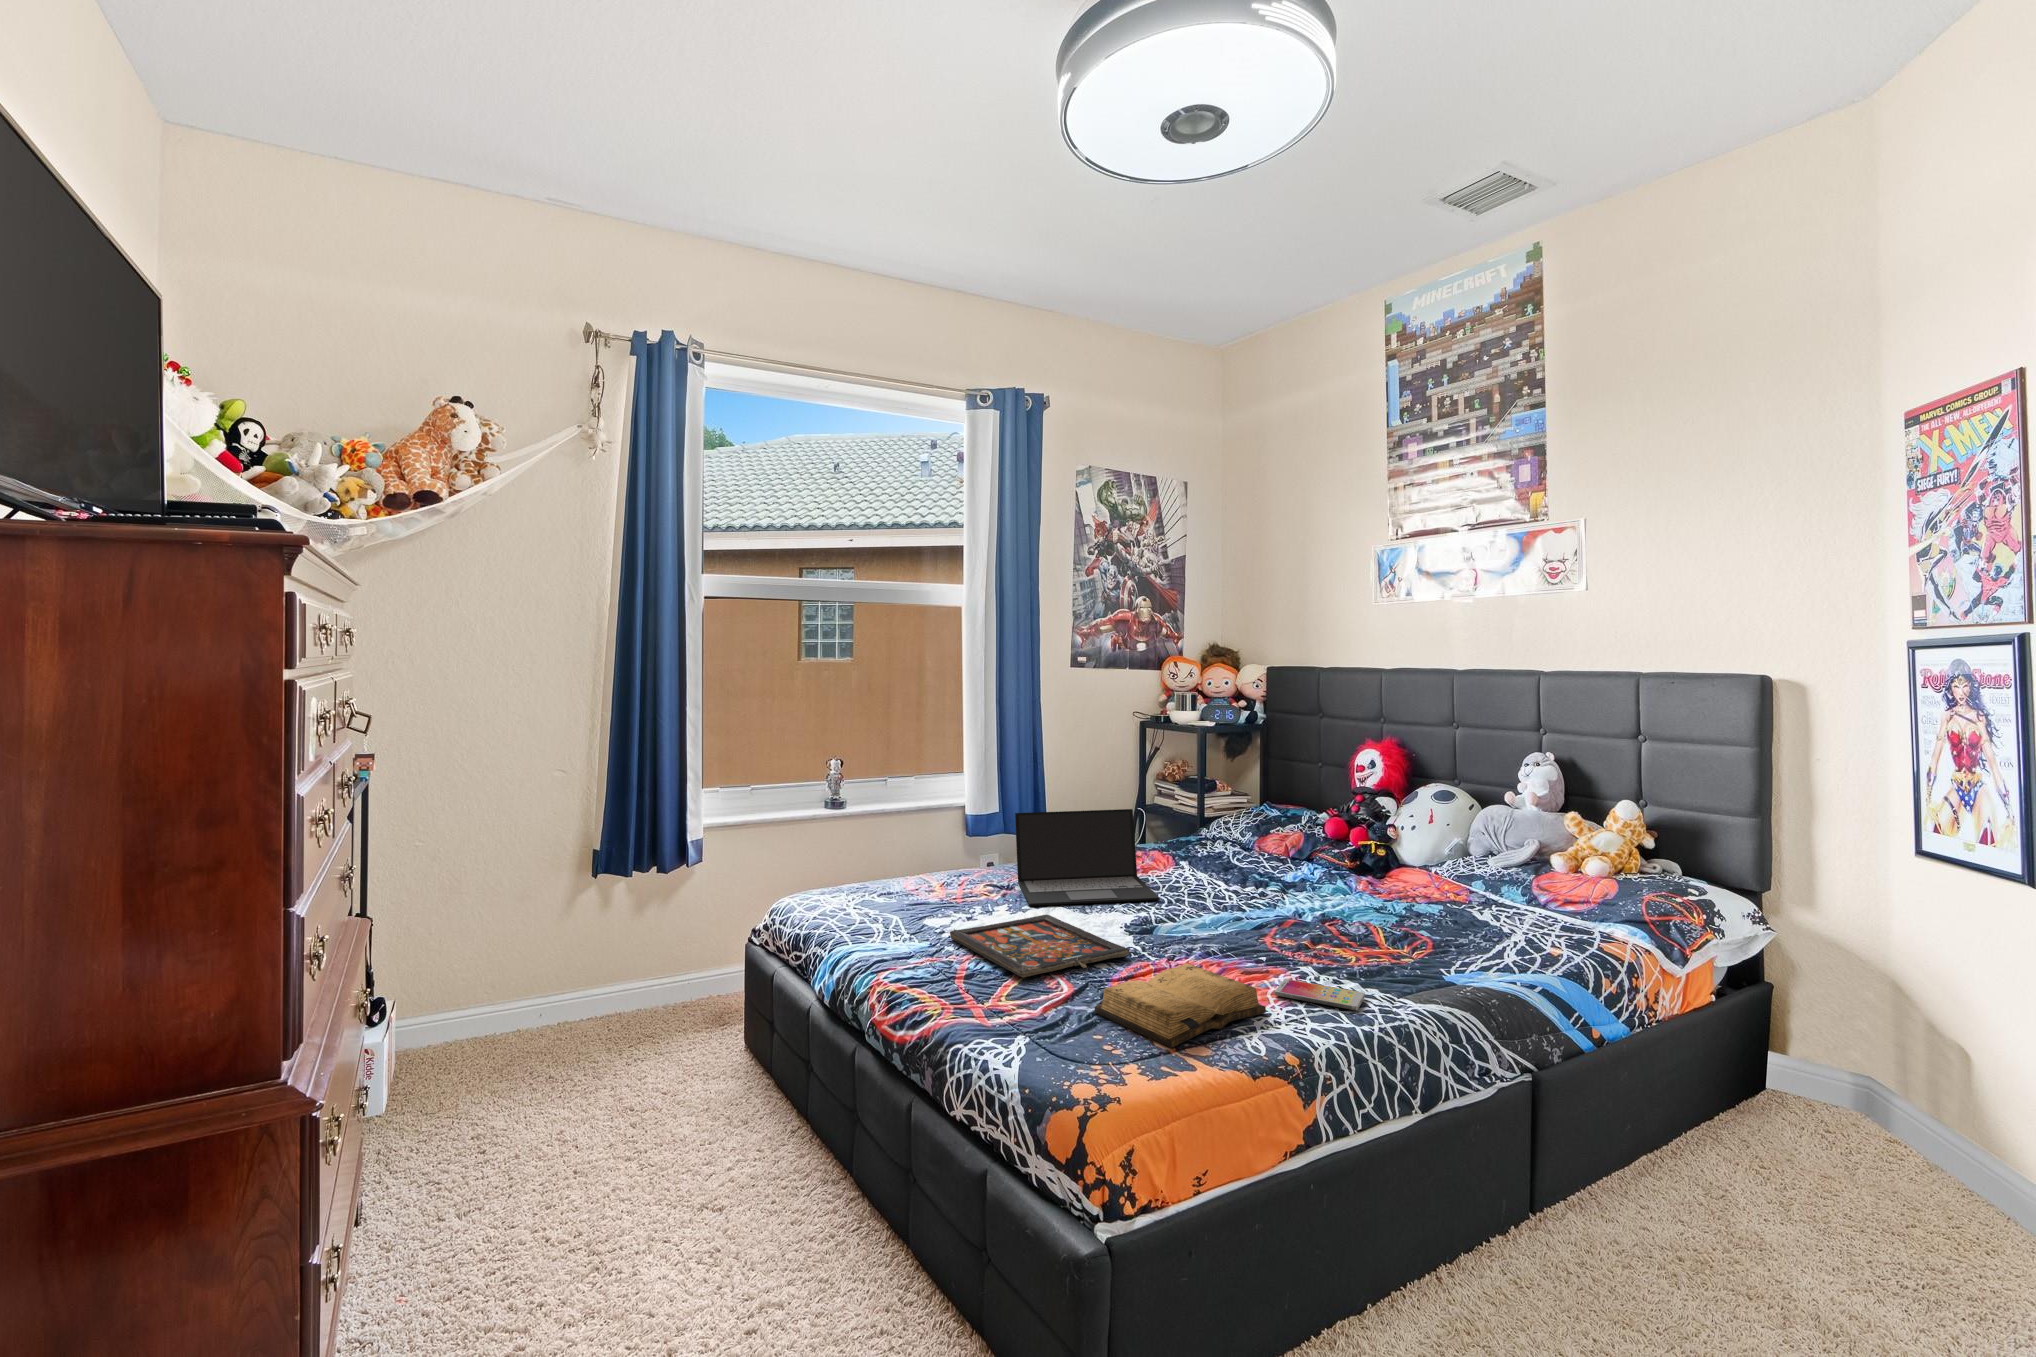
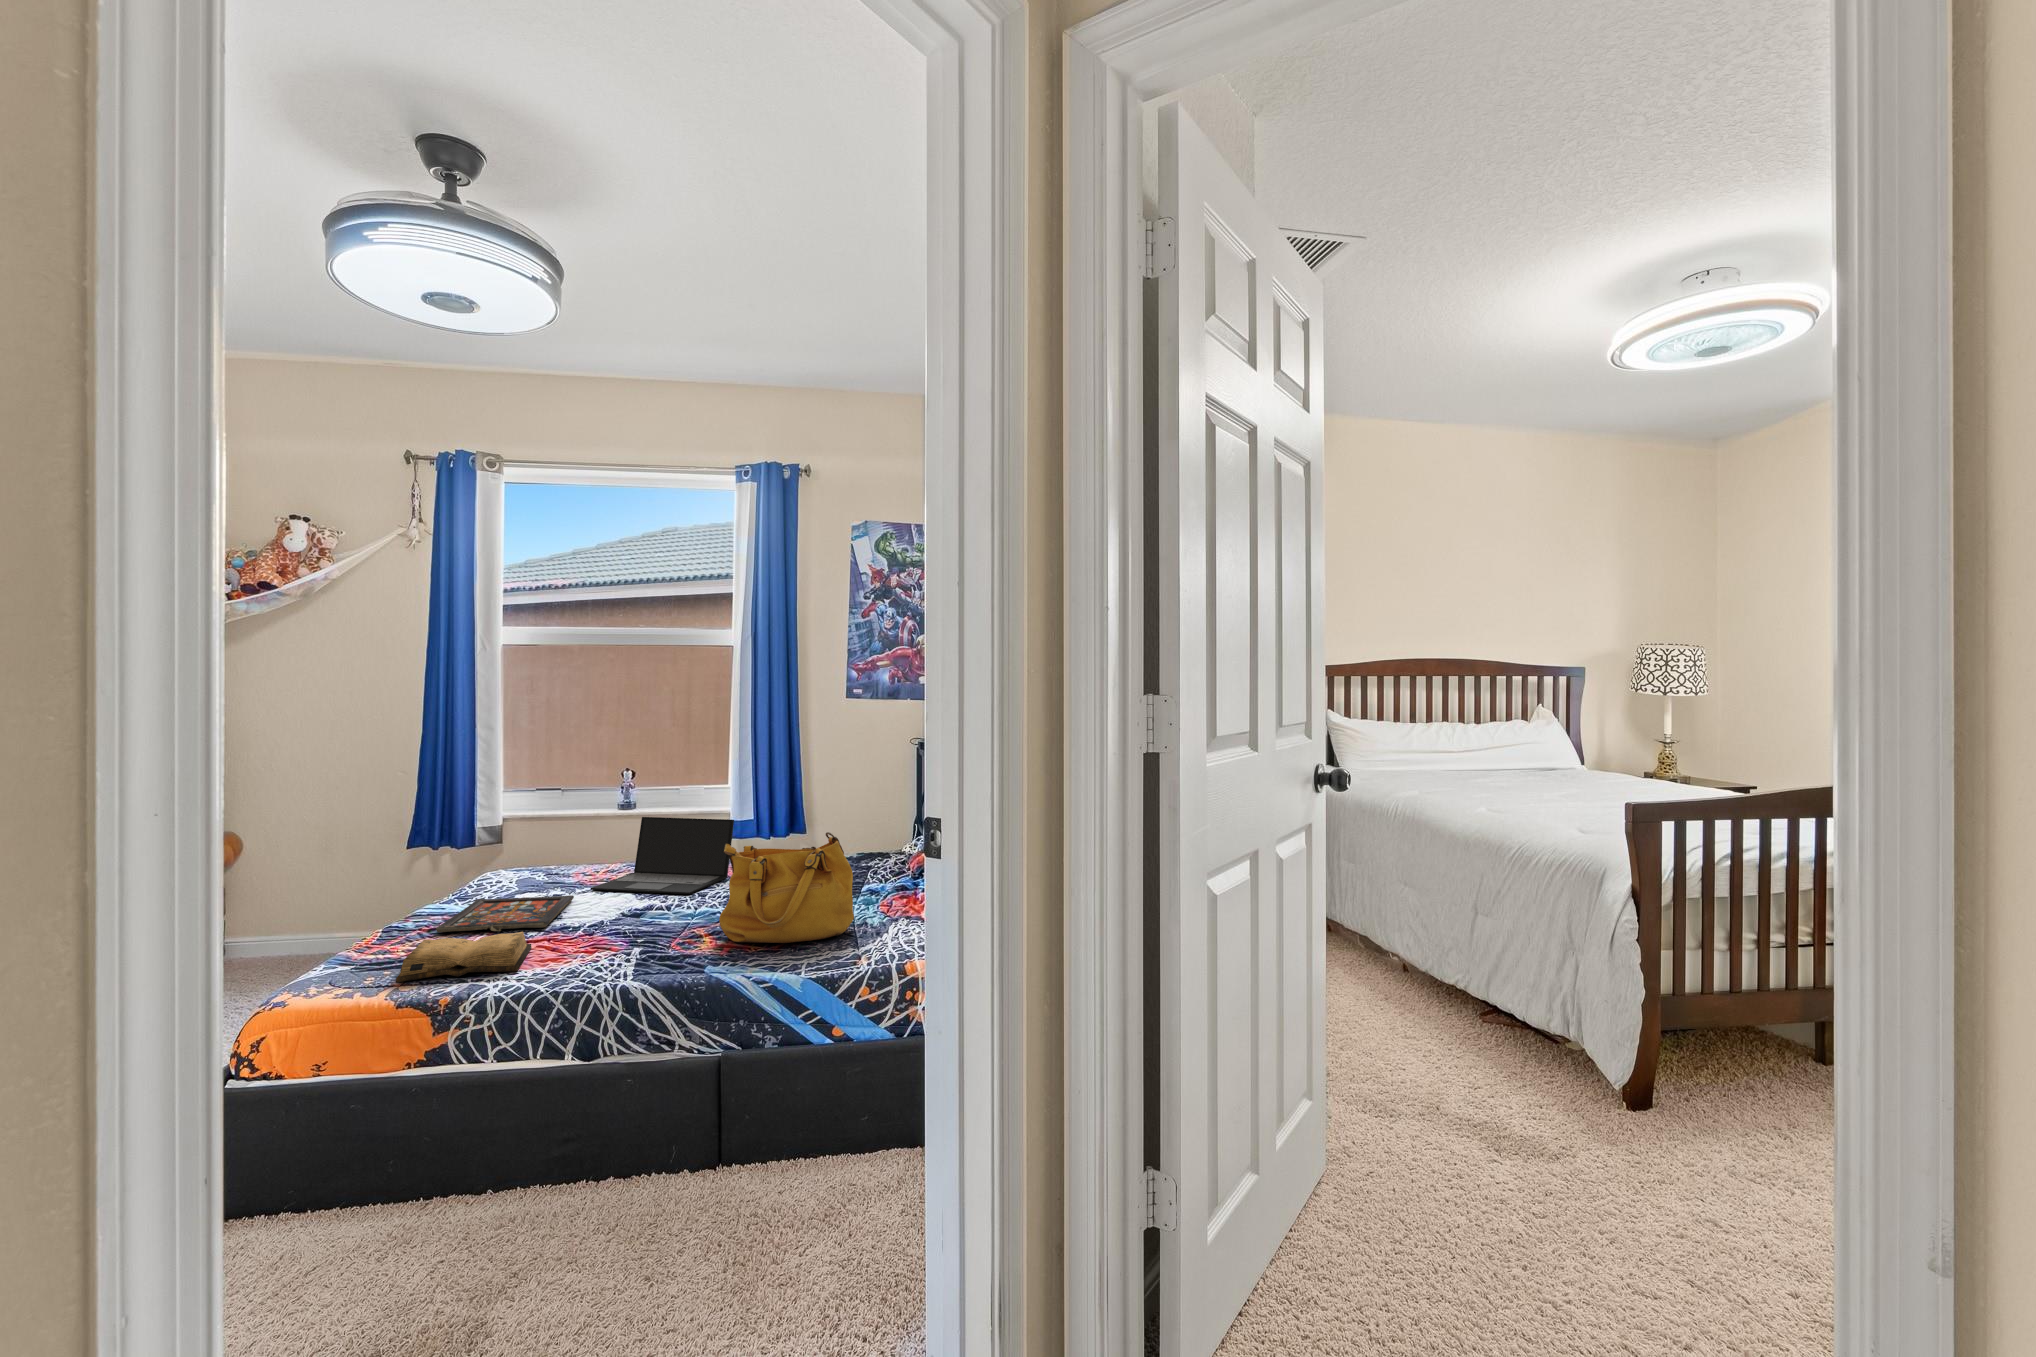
handbag: none [1325,813,1475,947] -> present [719,832,854,943]
smartphone: present [1274,979,1365,1011] -> none [556,952,611,978]

